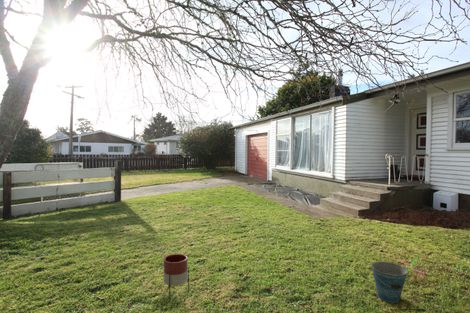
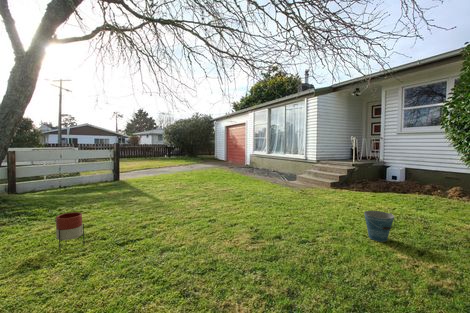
planter: present [164,254,189,299] -> present [56,212,84,253]

